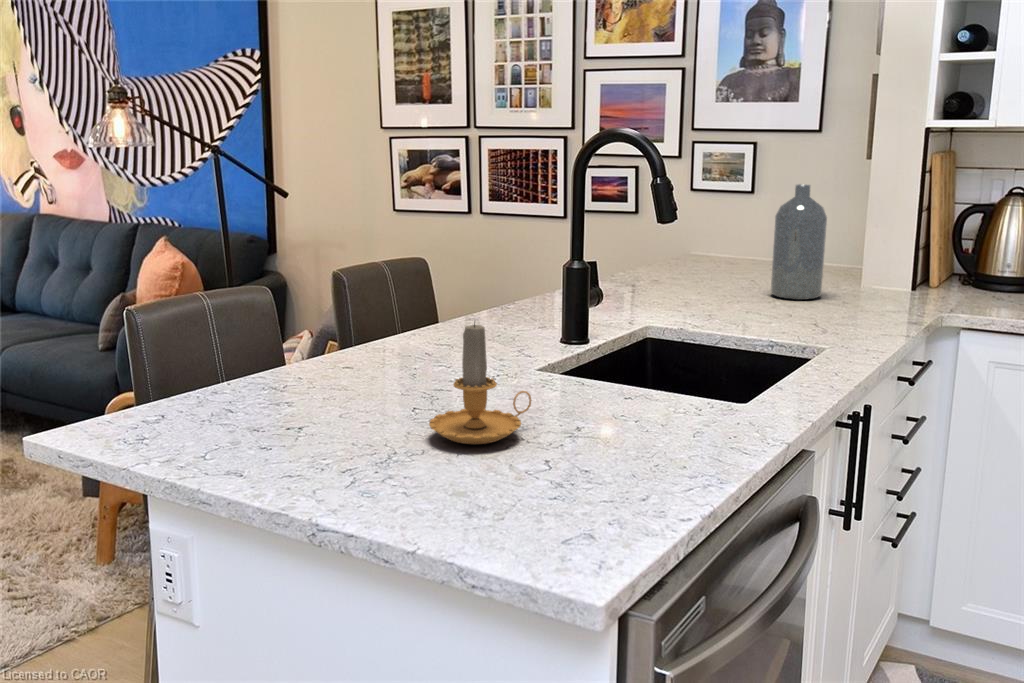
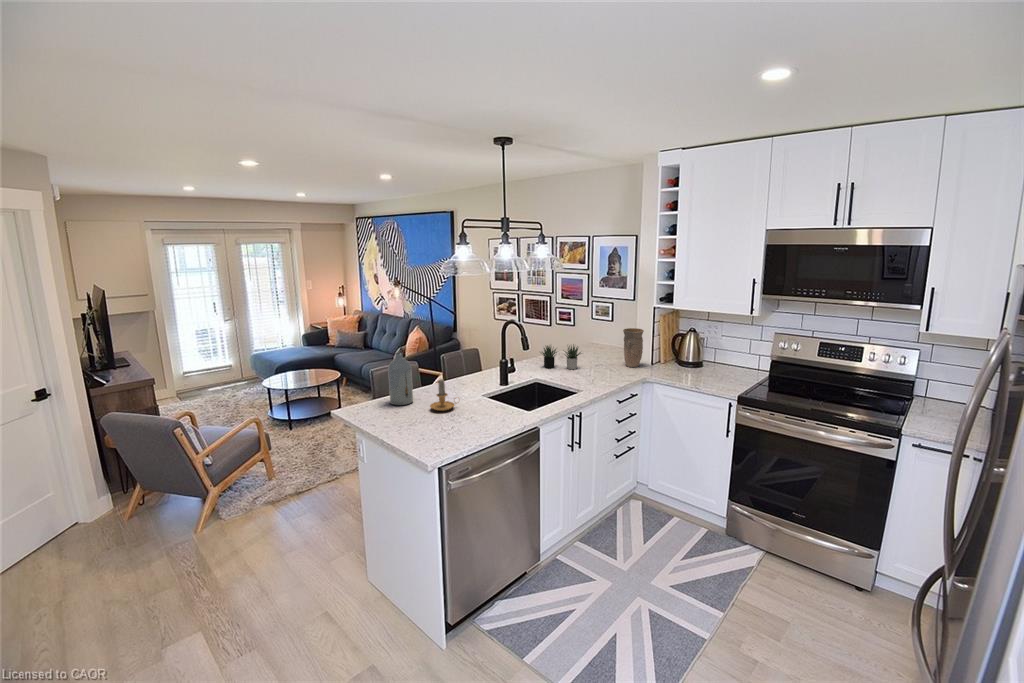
bottle: present [771,184,827,300] -> present [388,352,413,405]
vase: none [858,191,919,298] -> present [623,328,644,367]
succulent plant: none [630,231,769,309] -> present [542,344,581,369]

